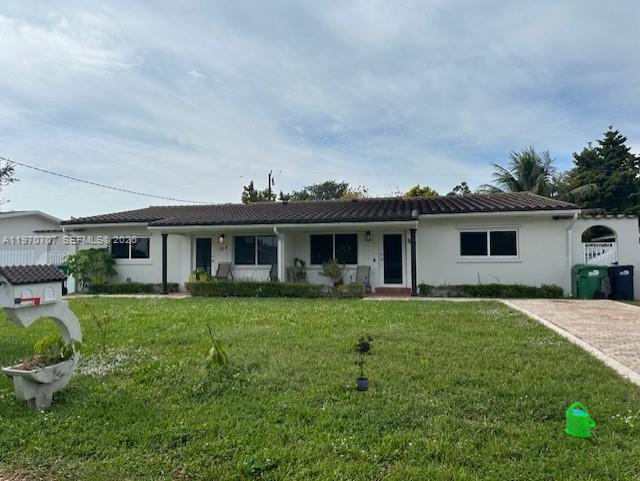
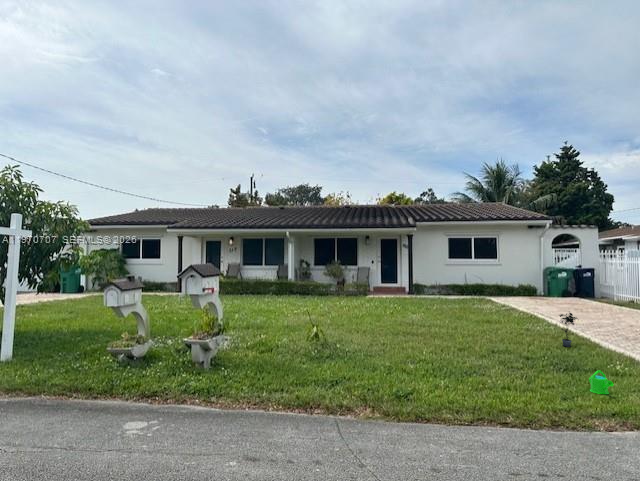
potted plant: present [354,334,374,390] -> present [559,313,577,347]

